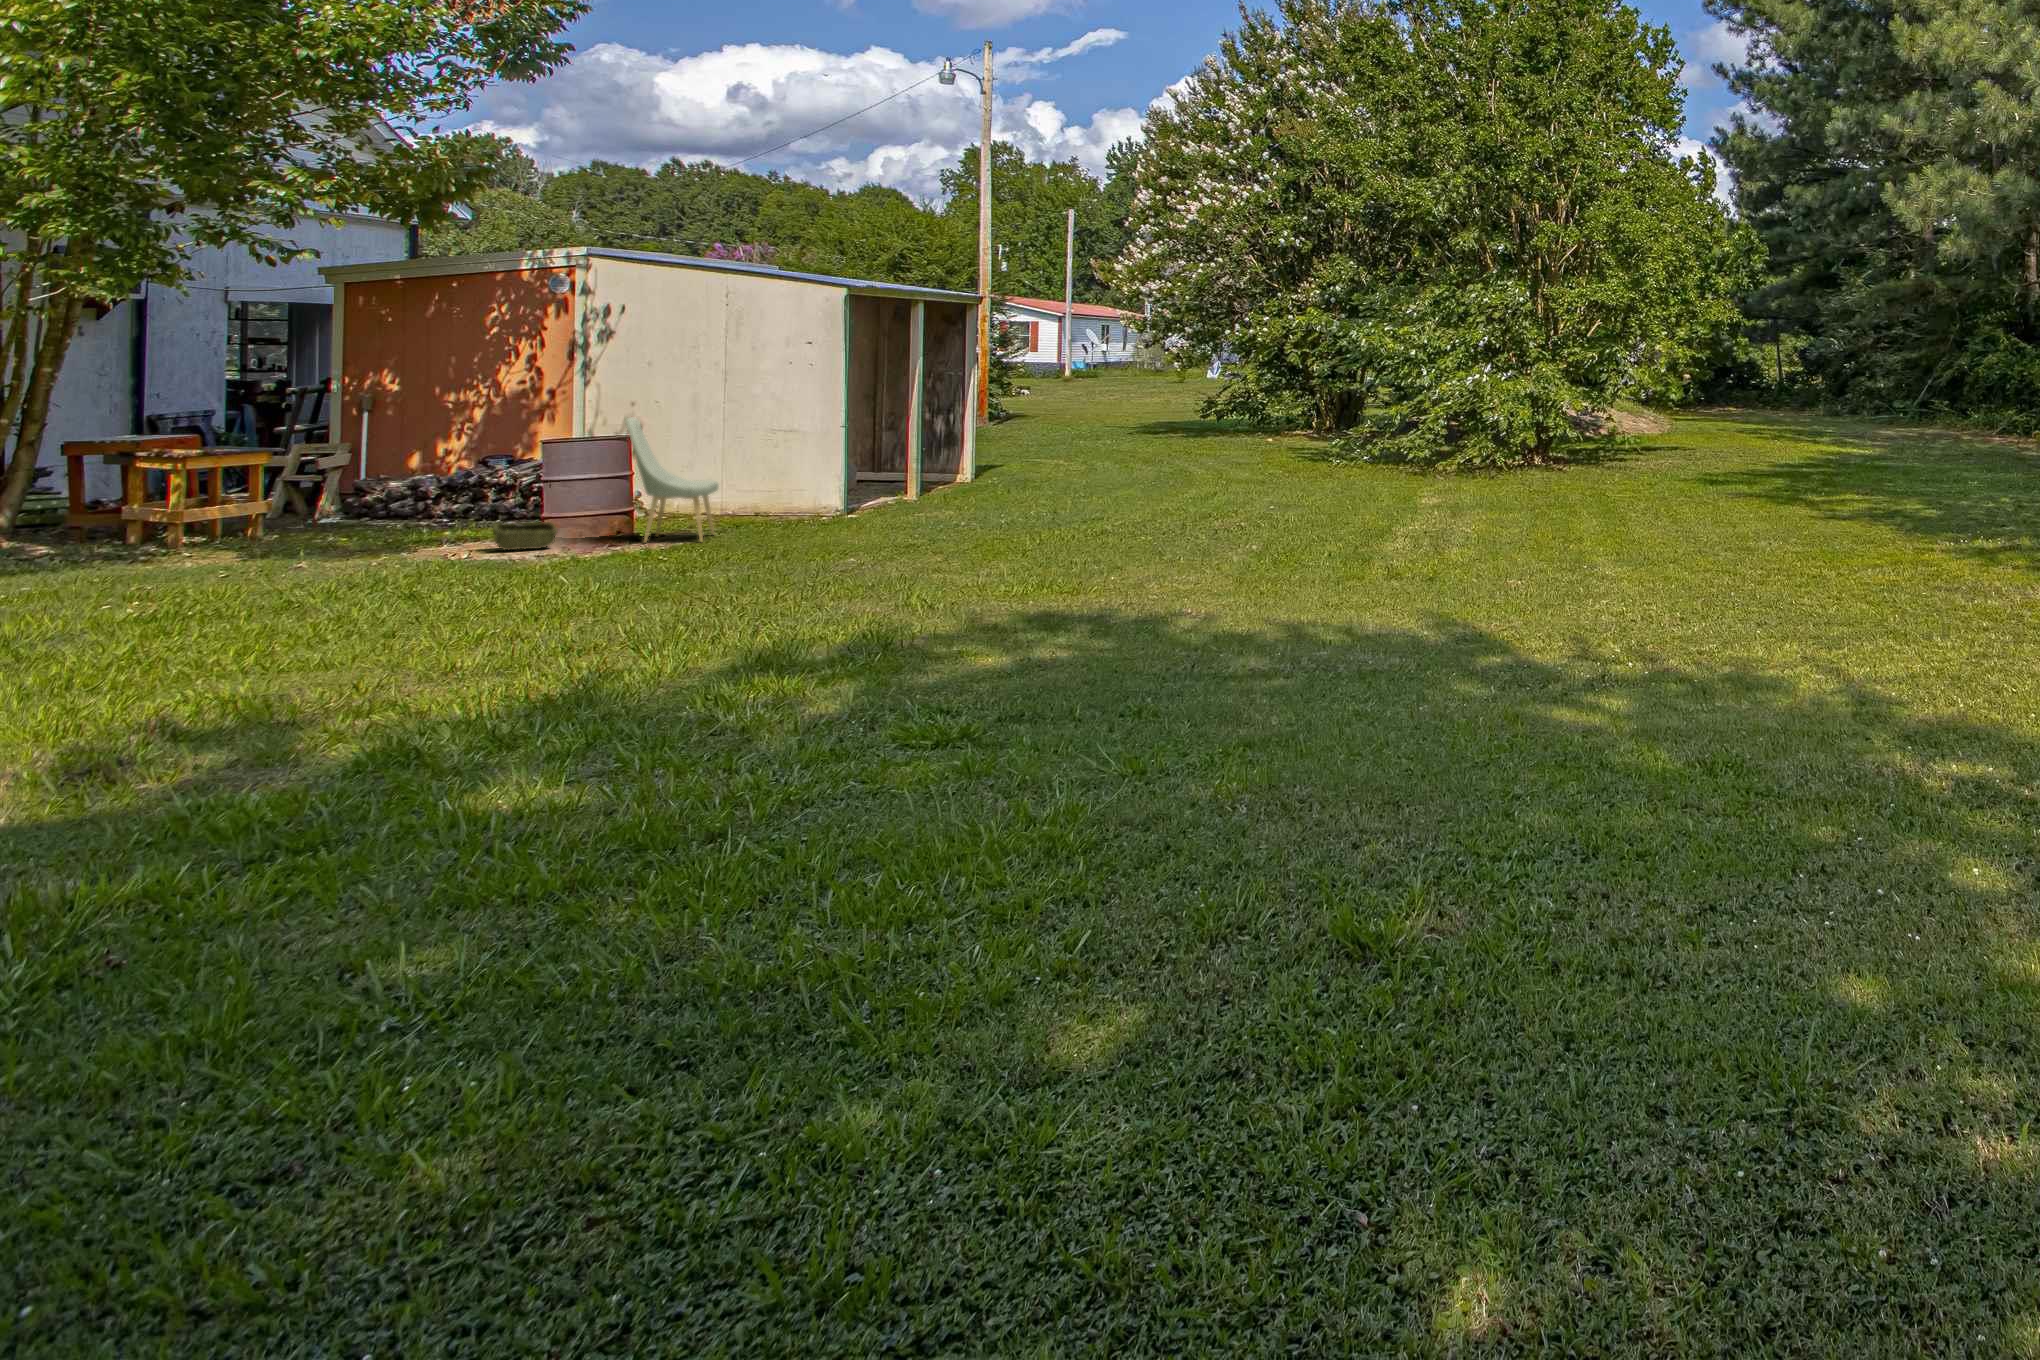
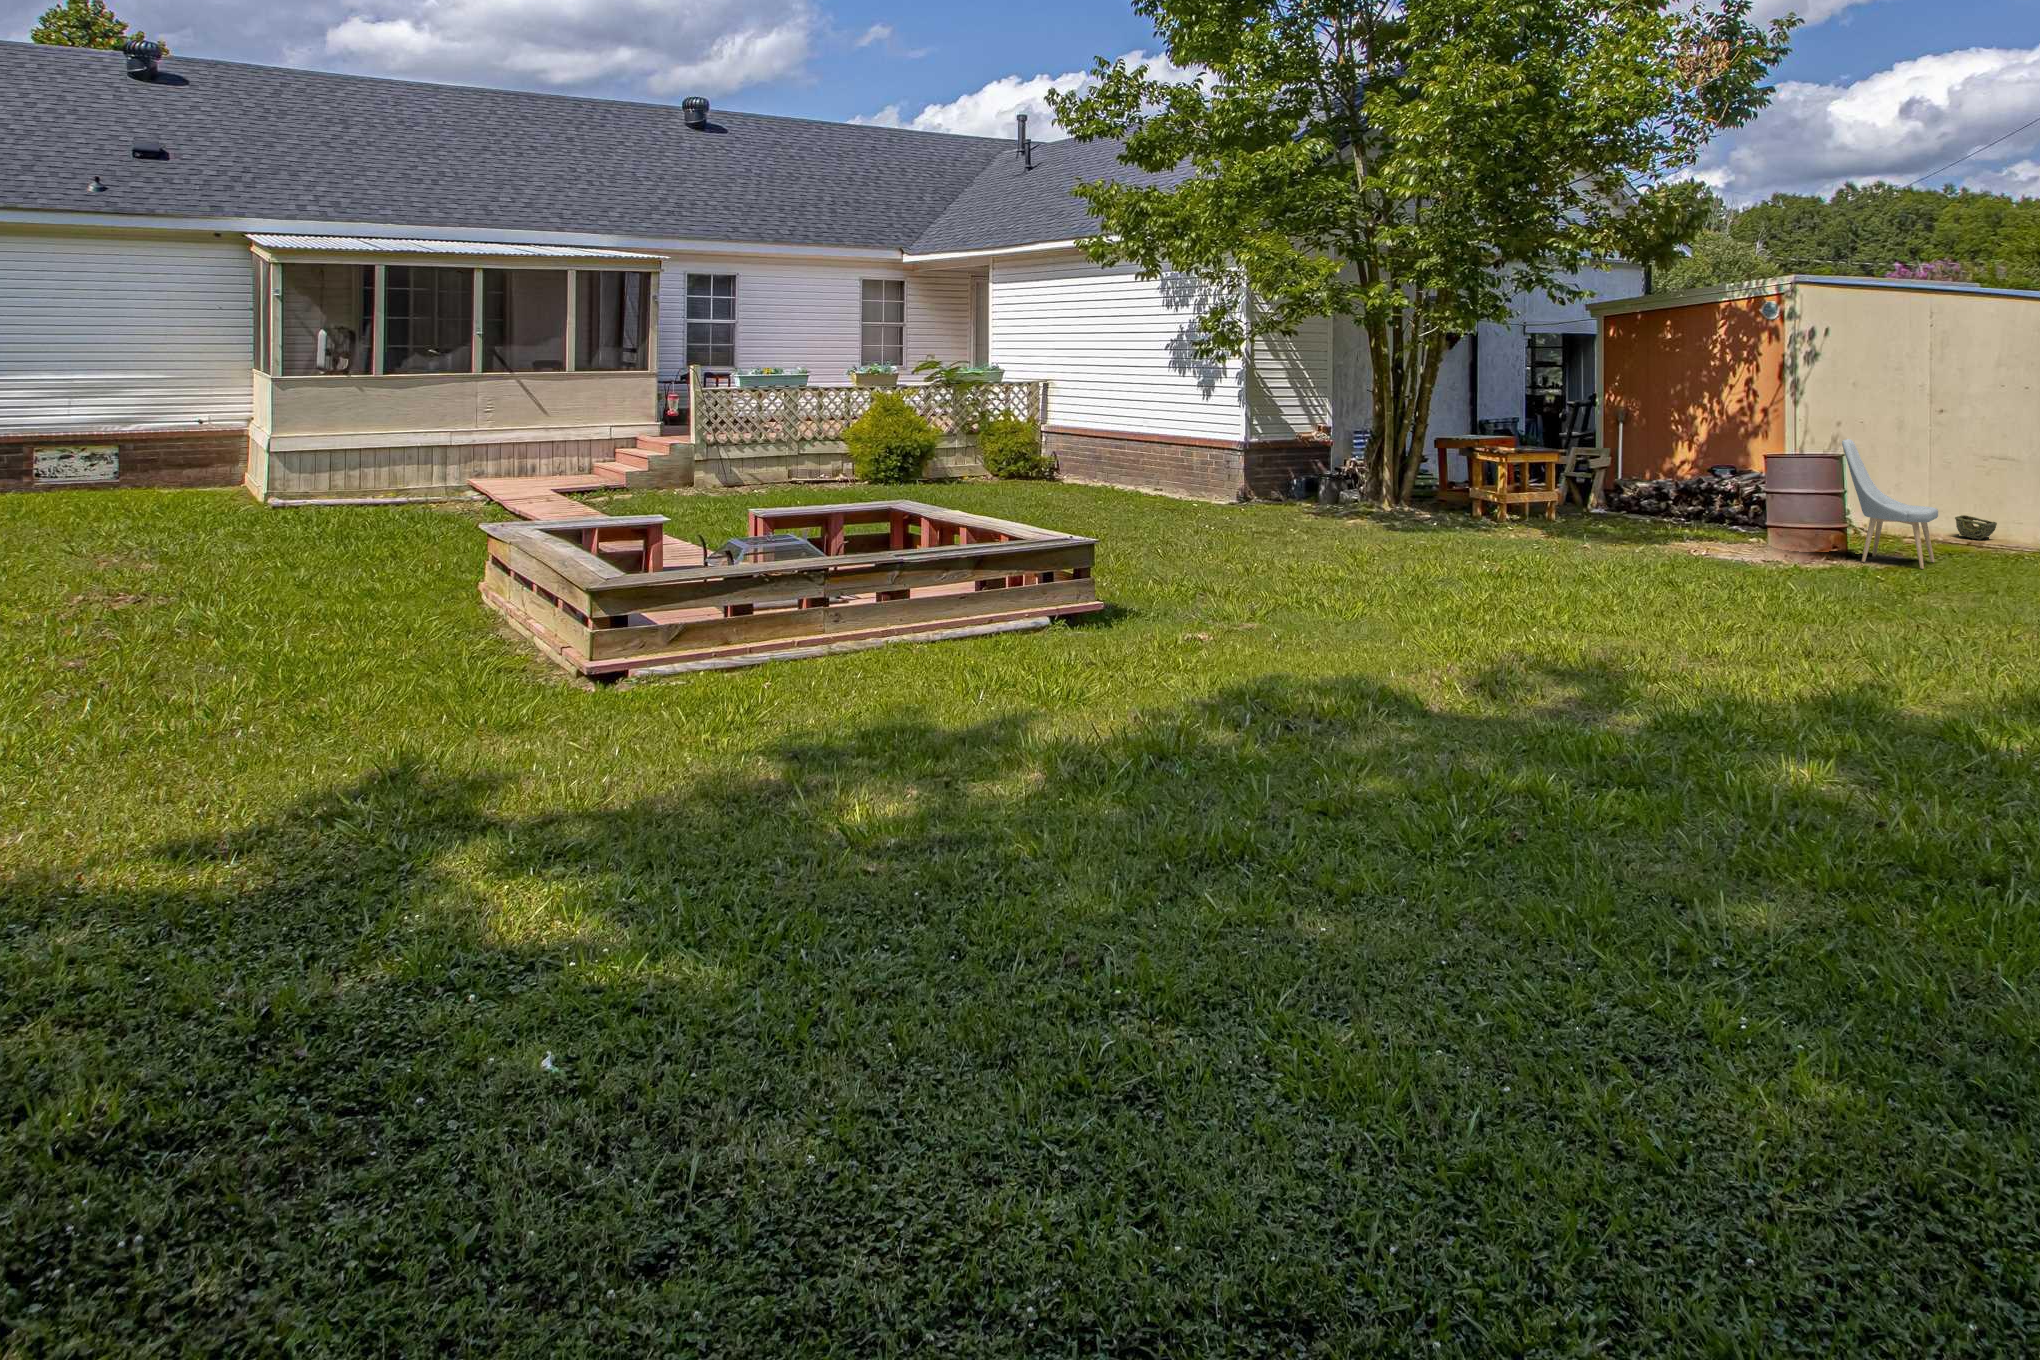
woven basket: present [493,522,557,550] -> present [1955,515,1997,540]

